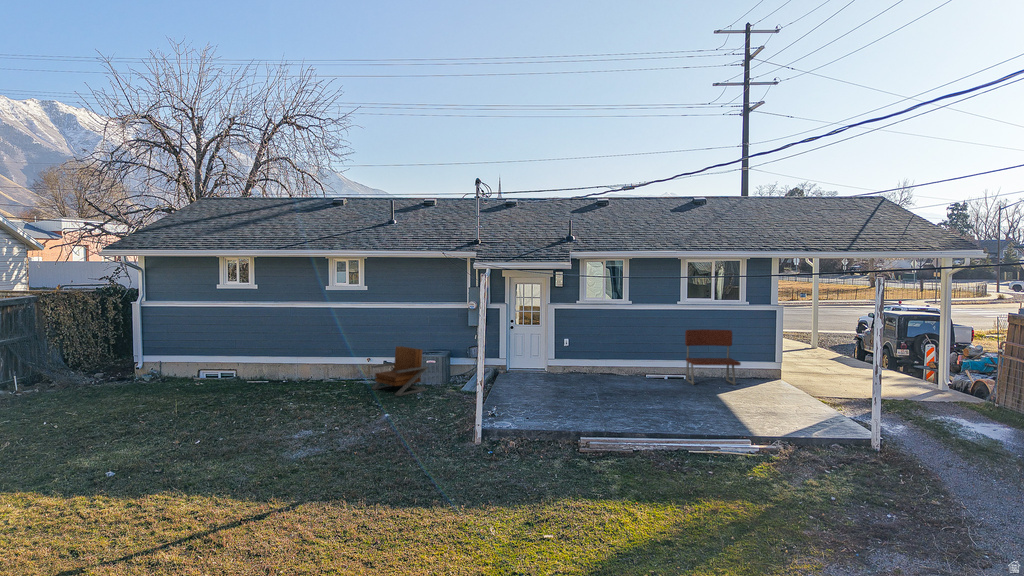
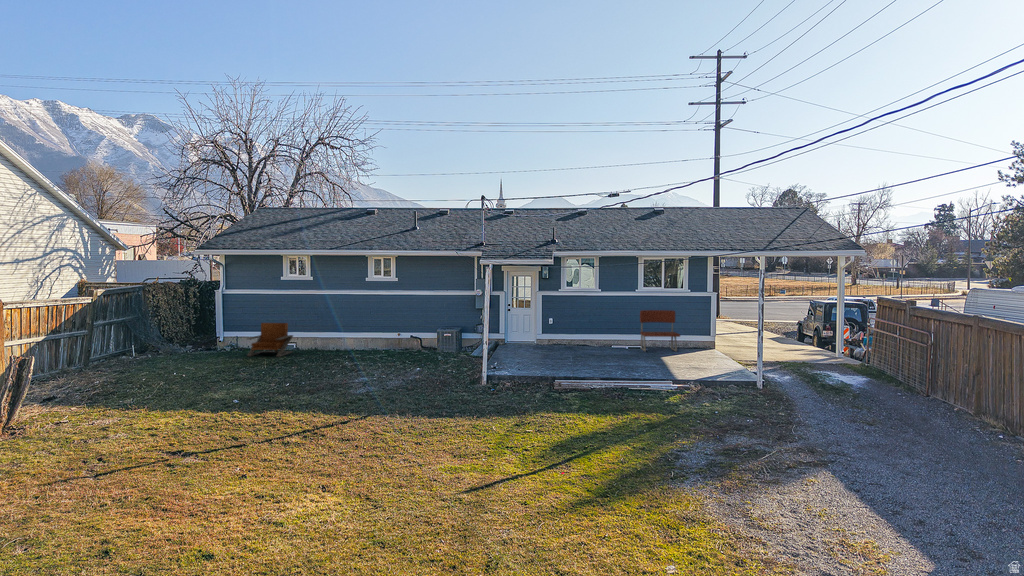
lounge chair: present [371,346,428,396] -> present [247,323,293,357]

